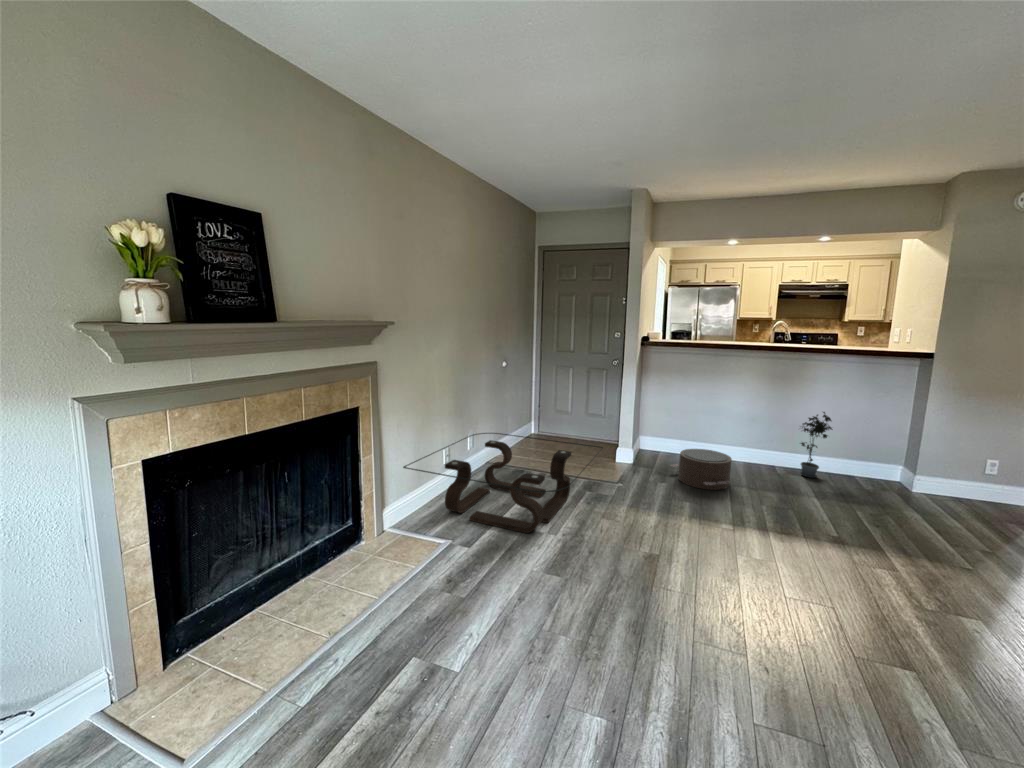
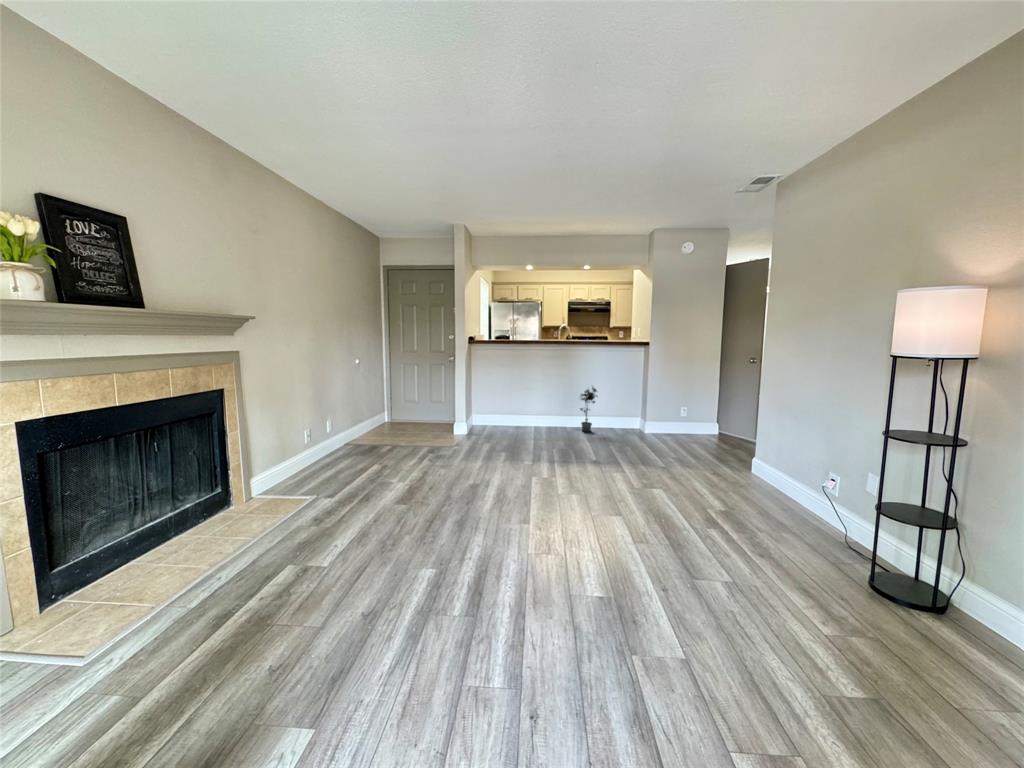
coffee table: present [403,433,603,533] -> none [267,416,441,484]
pouf: present [672,449,732,490] -> none [494,418,535,445]

